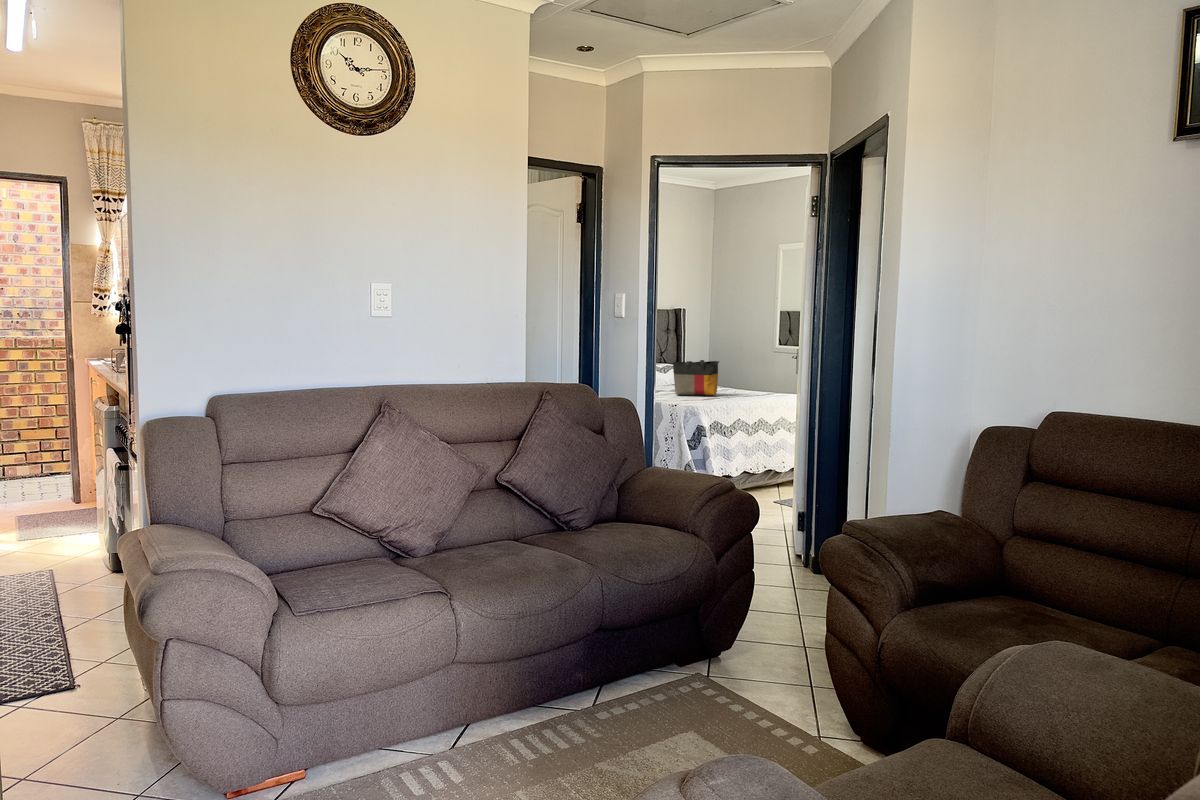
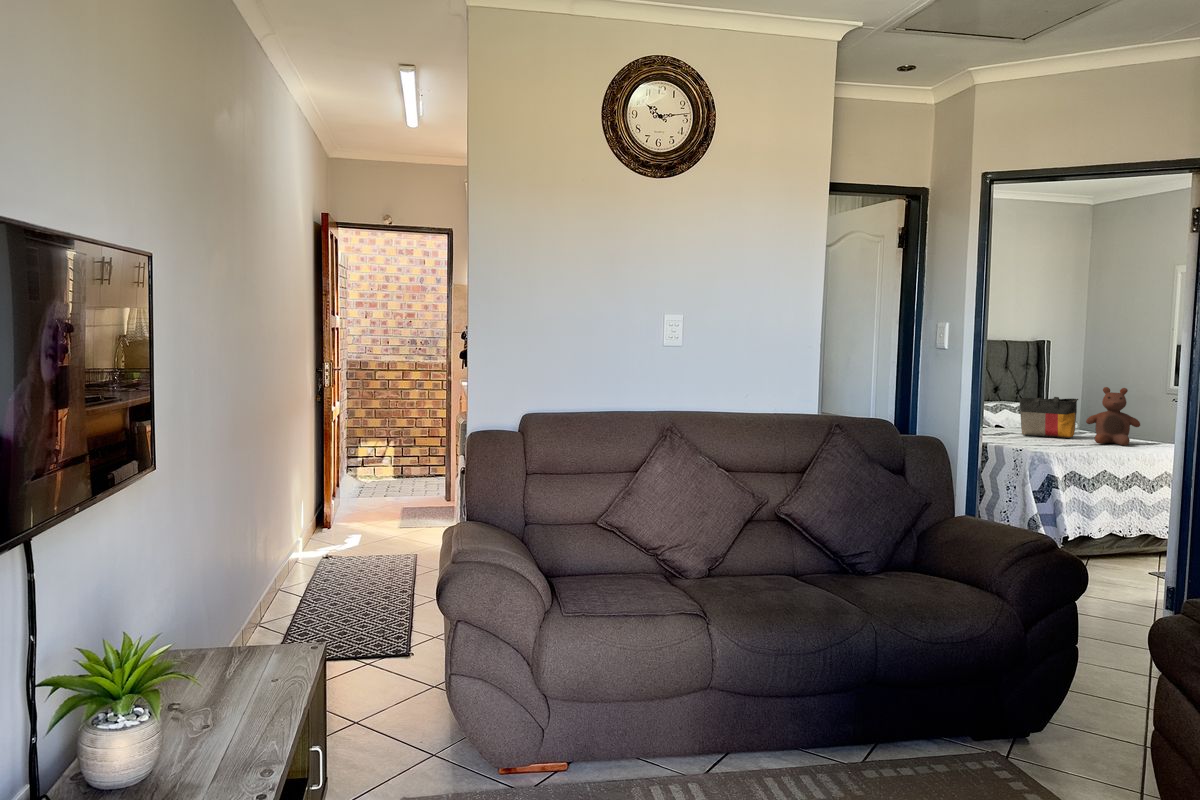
stuffed bear: none [726,350,767,400] -> present [1086,387,1140,445]

